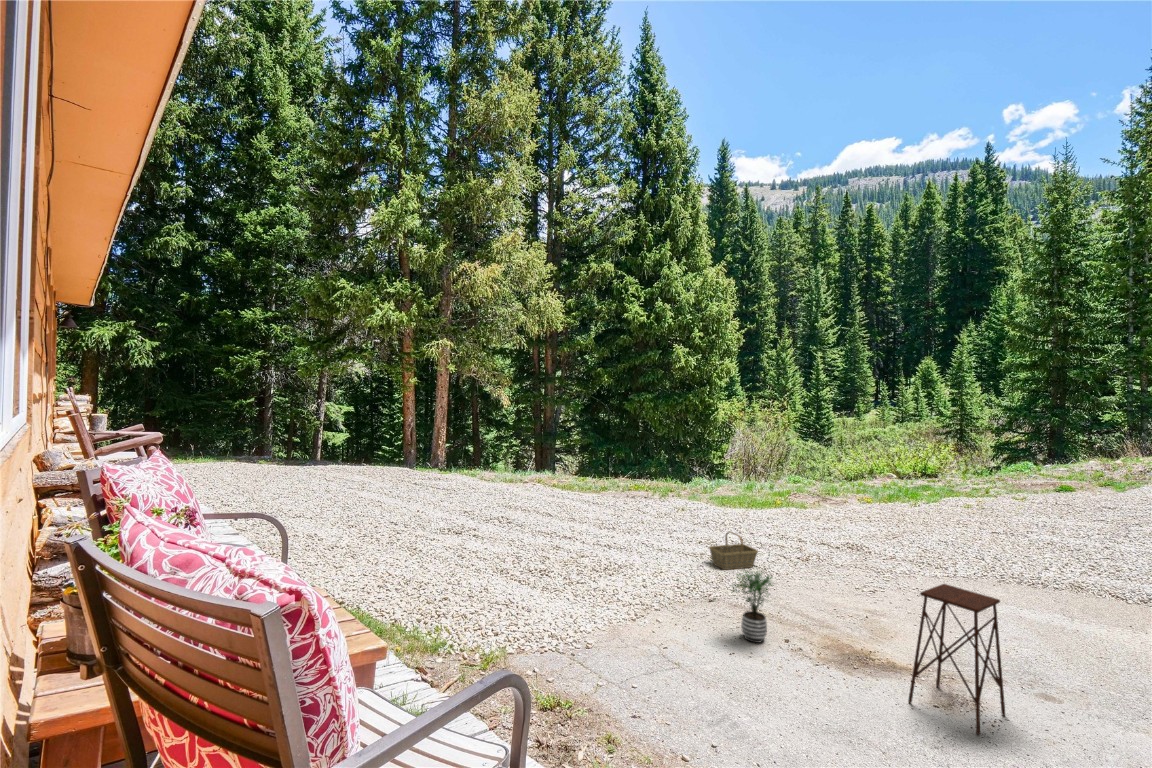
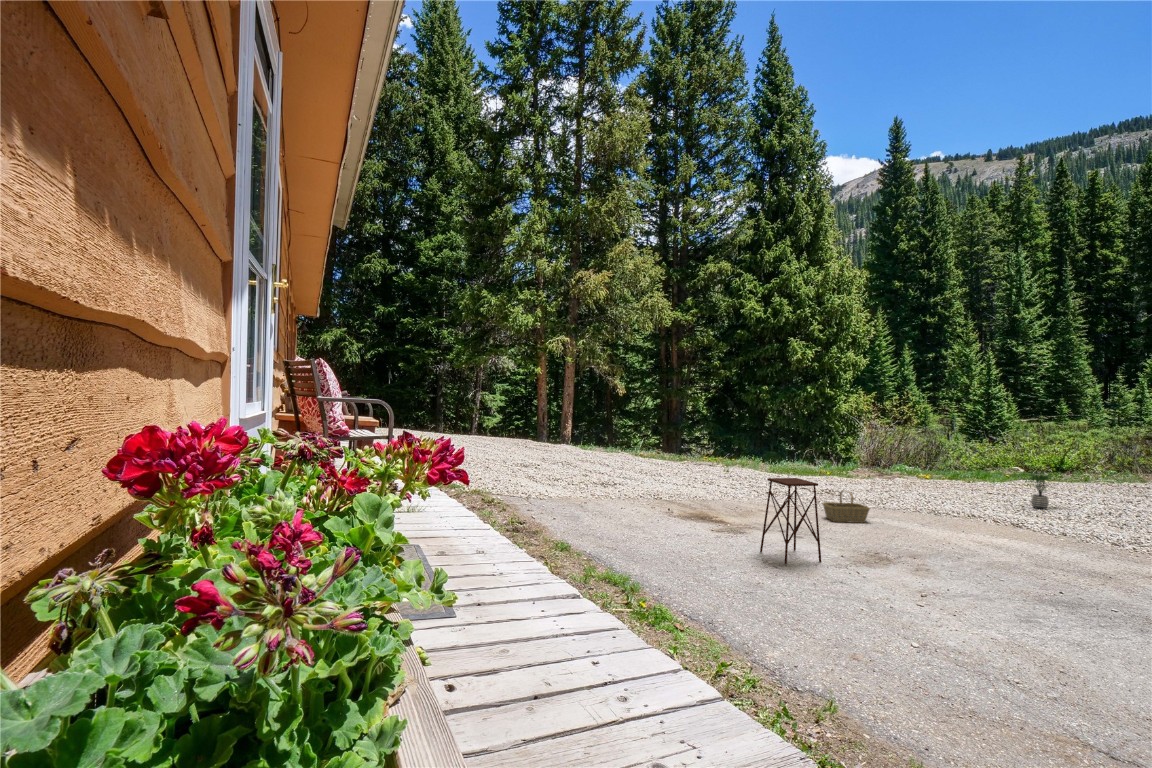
basket: present [709,532,758,570] -> present [822,490,870,523]
potted plant: present [732,572,774,643] -> present [1026,473,1051,510]

